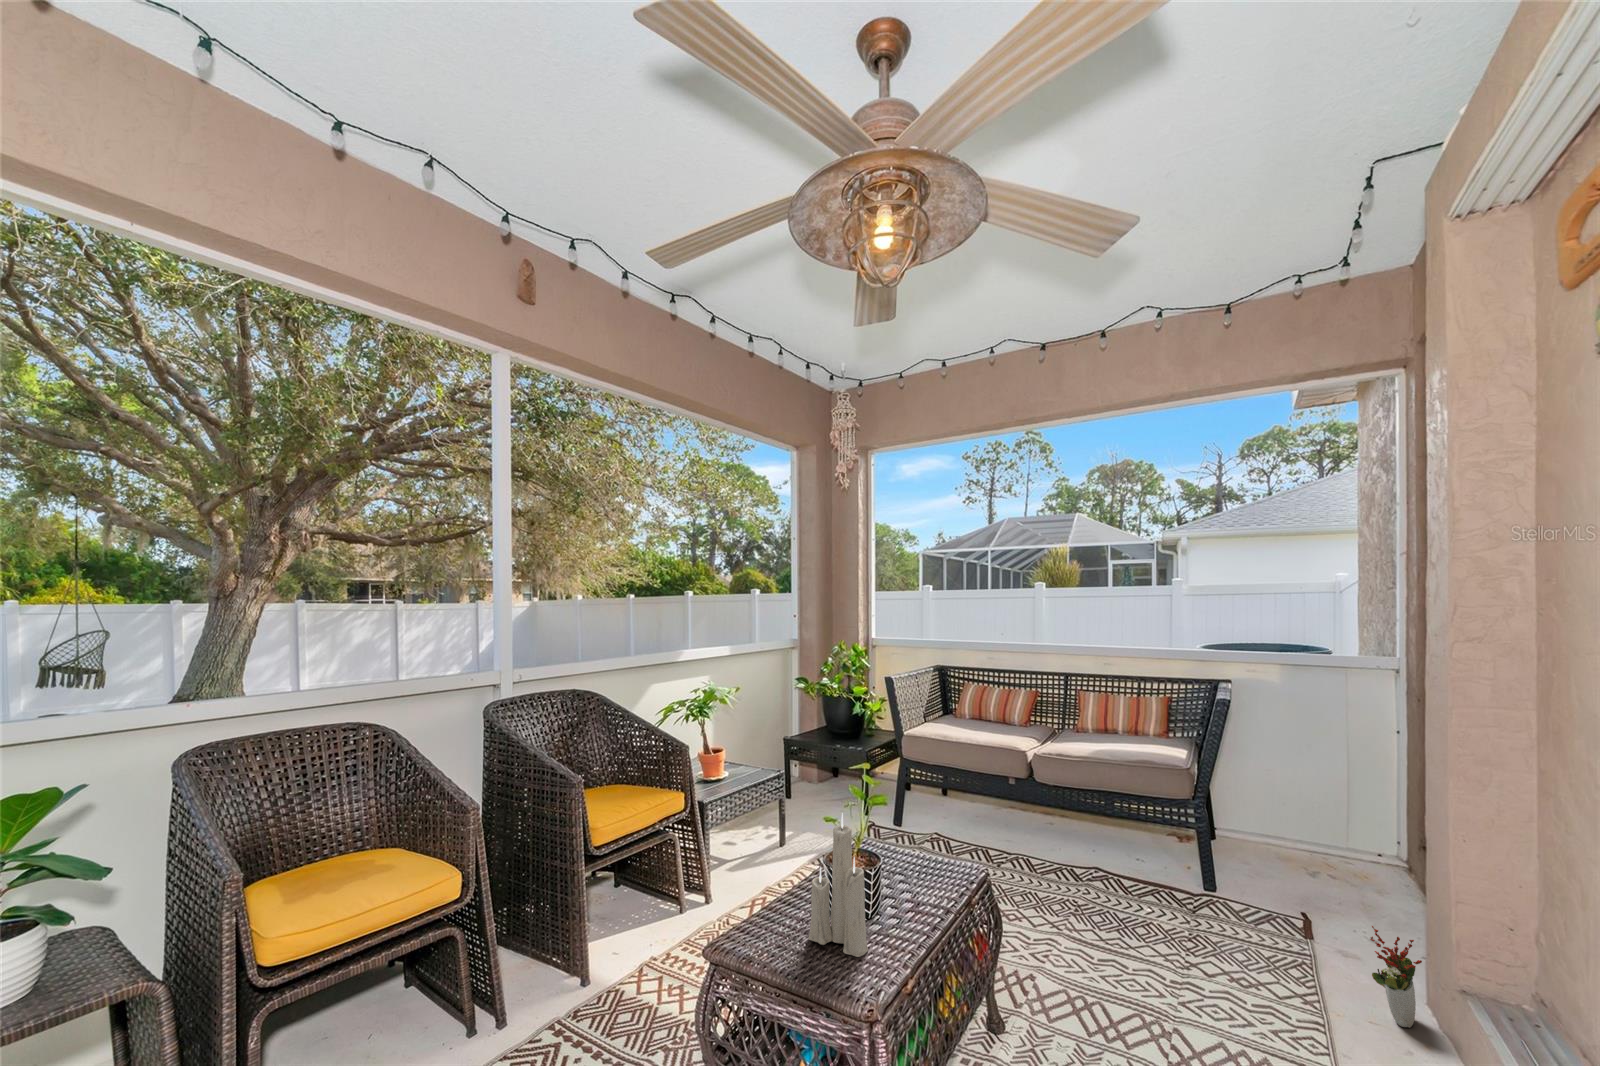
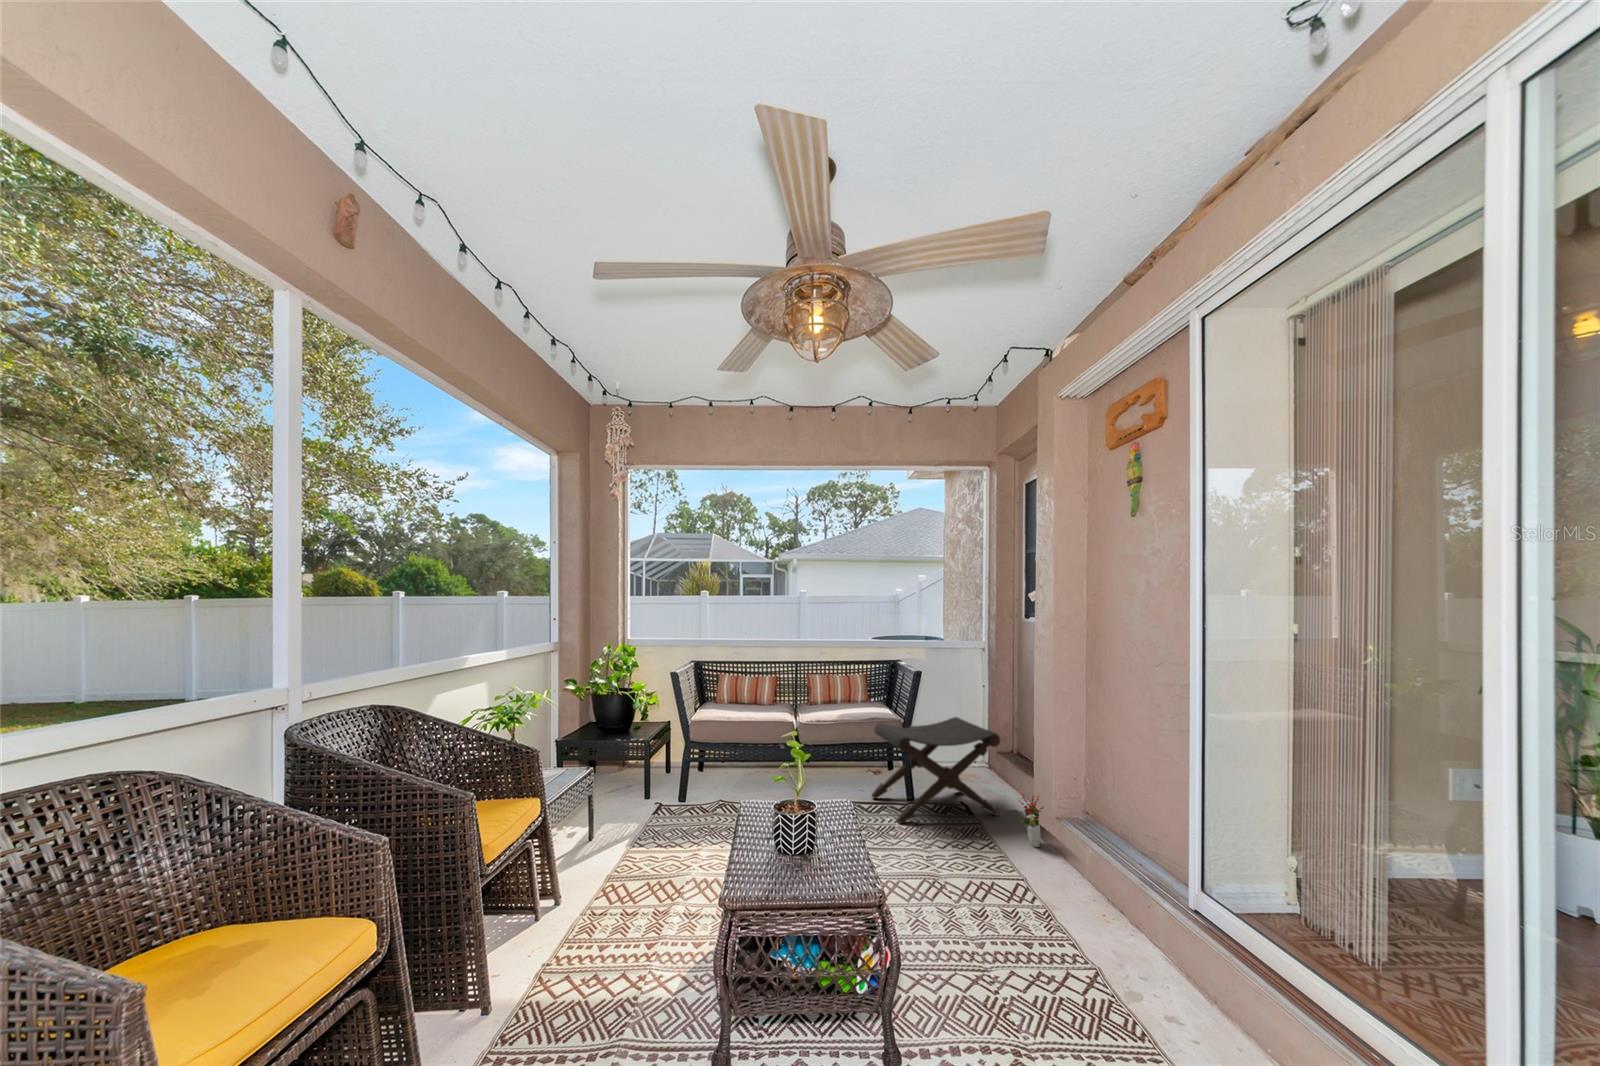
footstool: none [1148,766,1368,955] -> present [872,717,1000,824]
candle: present [808,813,868,957] -> none [788,761,837,876]

